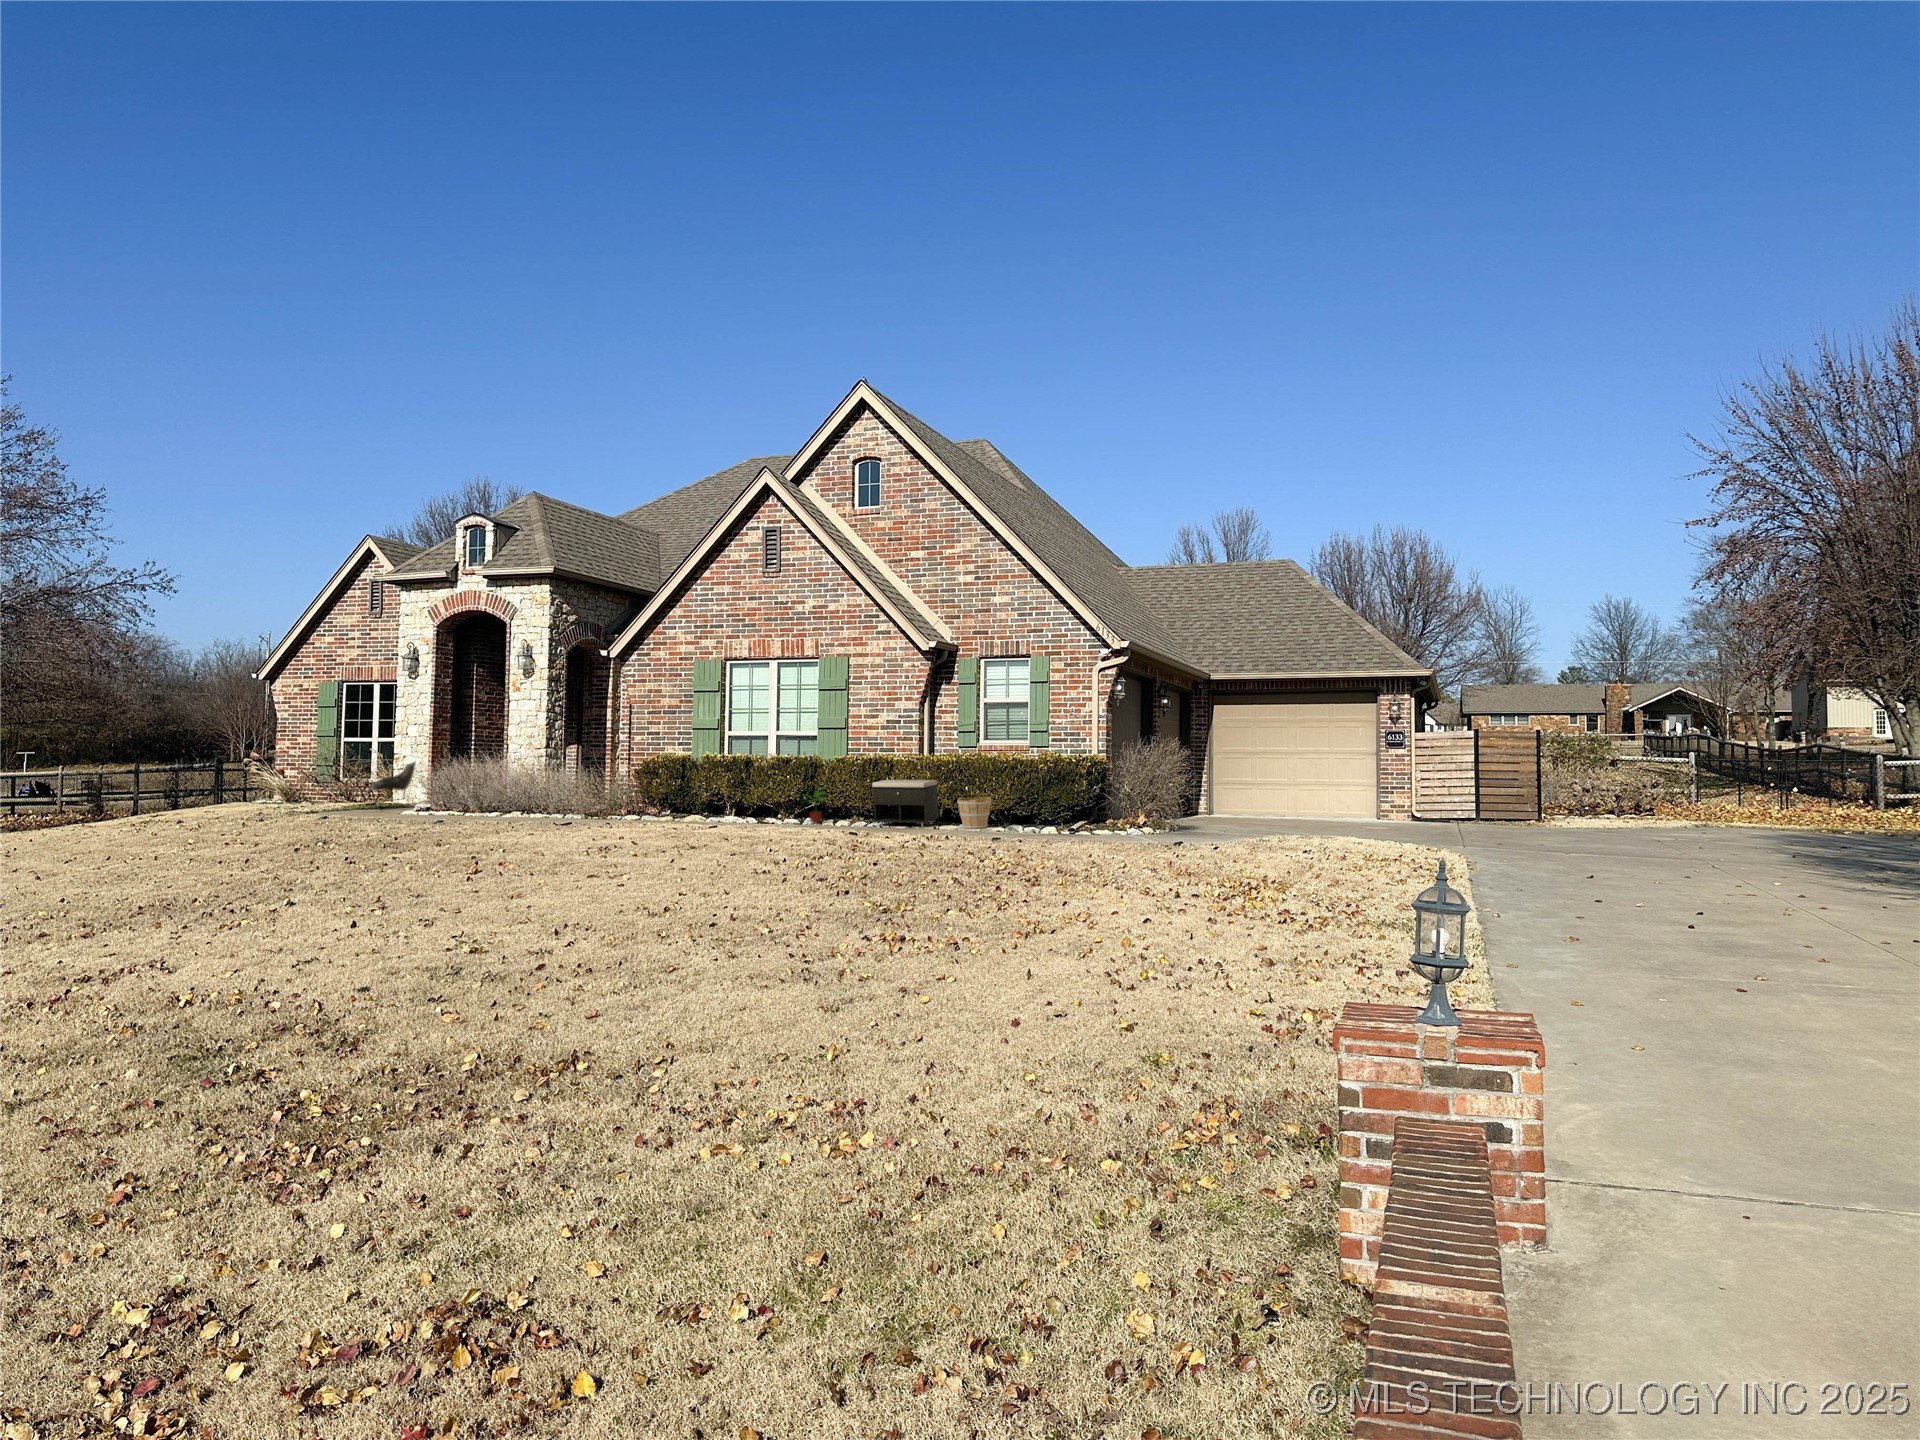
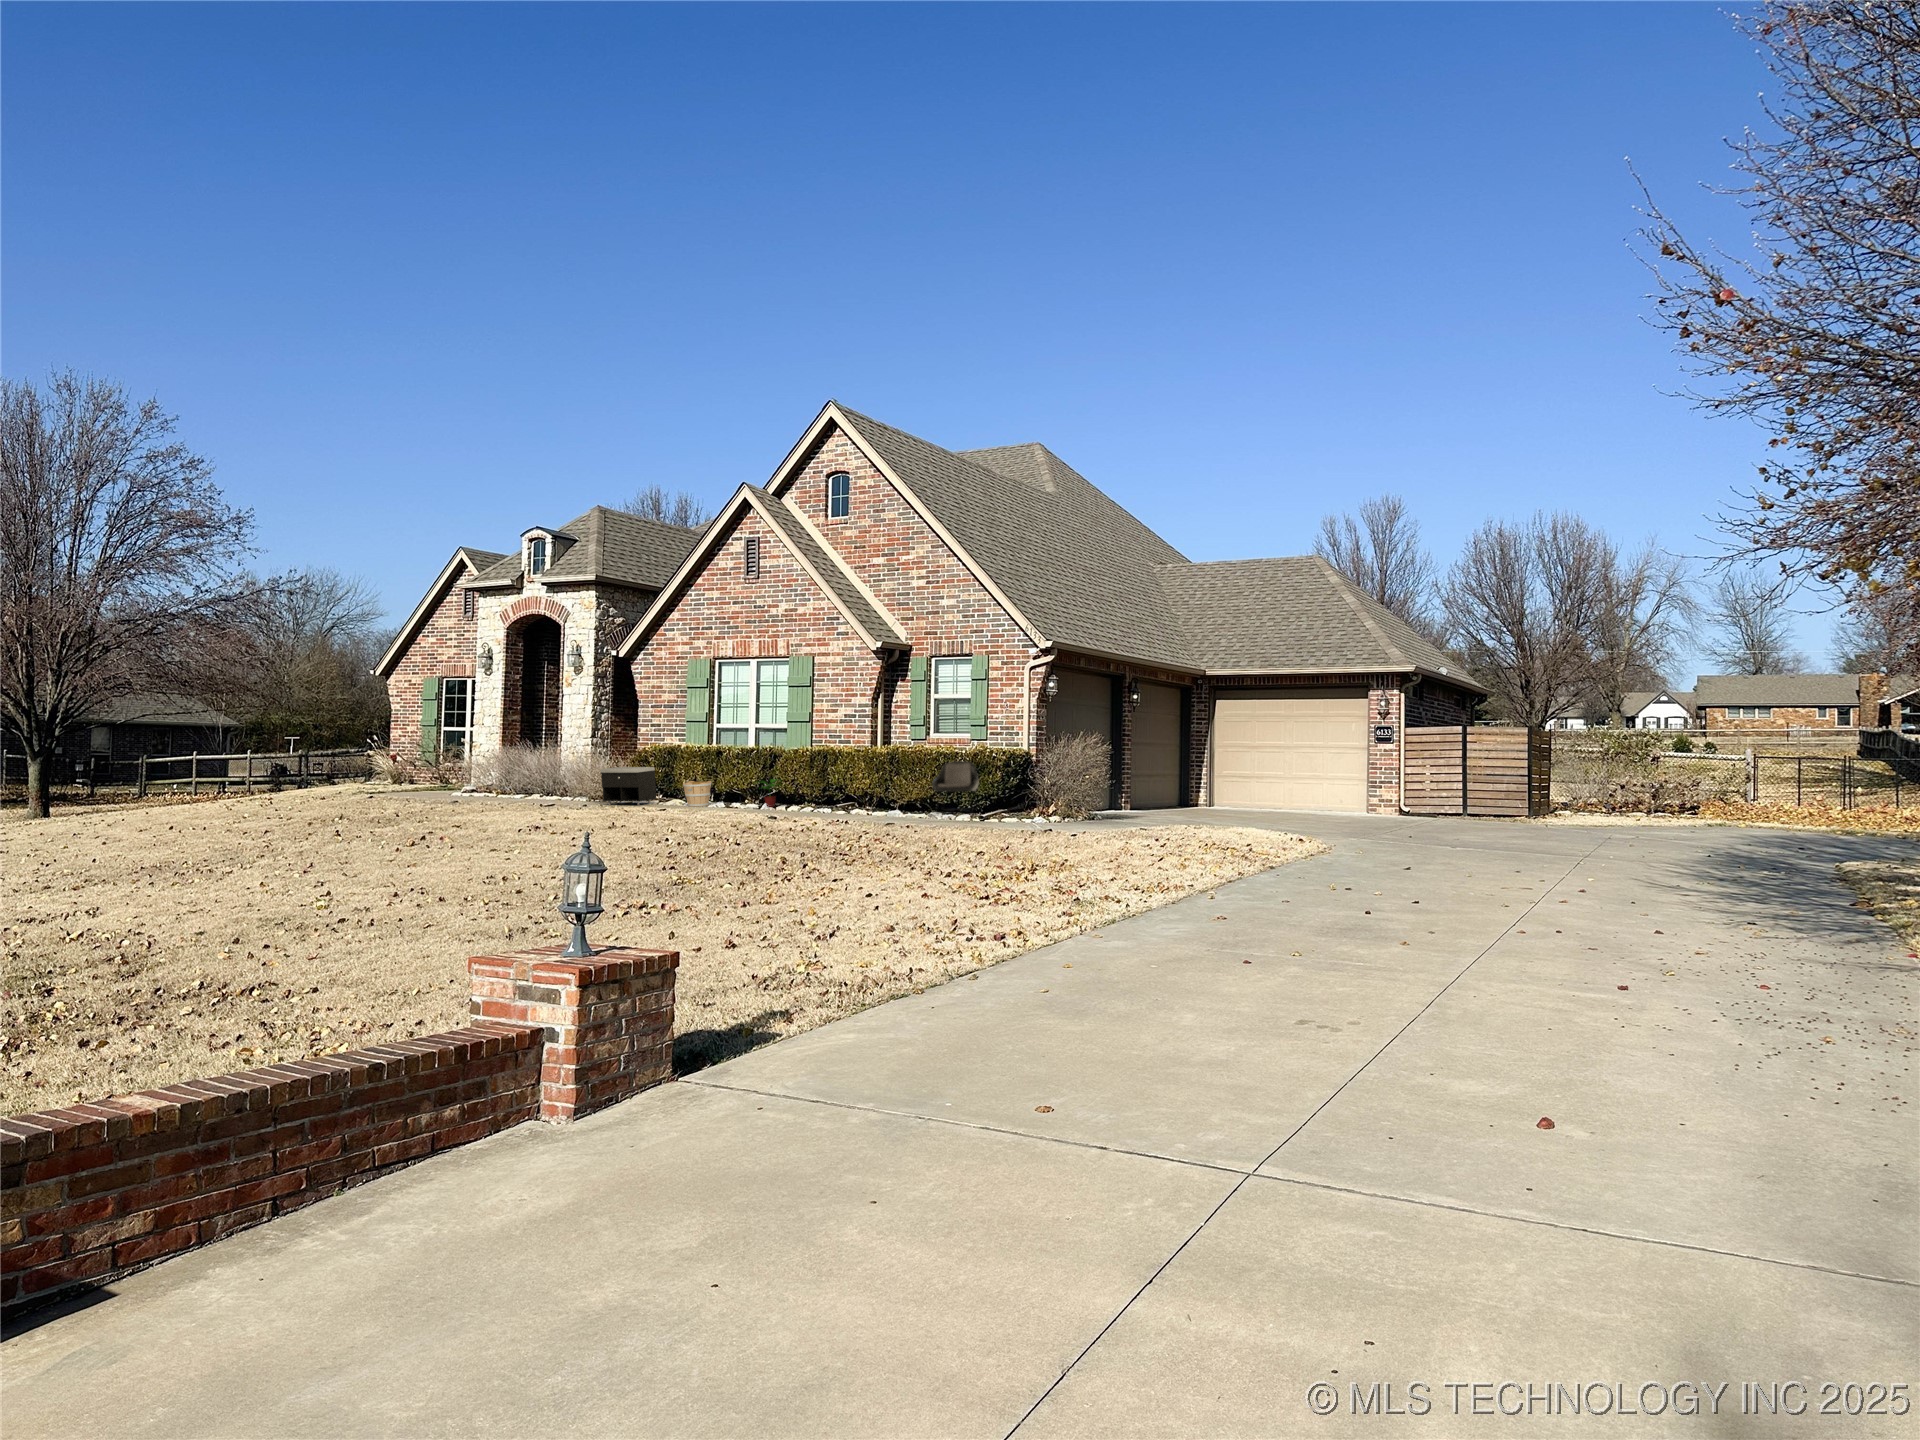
lounge chair: present [371,763,415,810] -> present [932,761,979,813]
storage bench: present [872,780,938,827] -> present [600,767,656,805]
wooden bucket: present [957,797,991,829] -> present [683,781,712,807]

